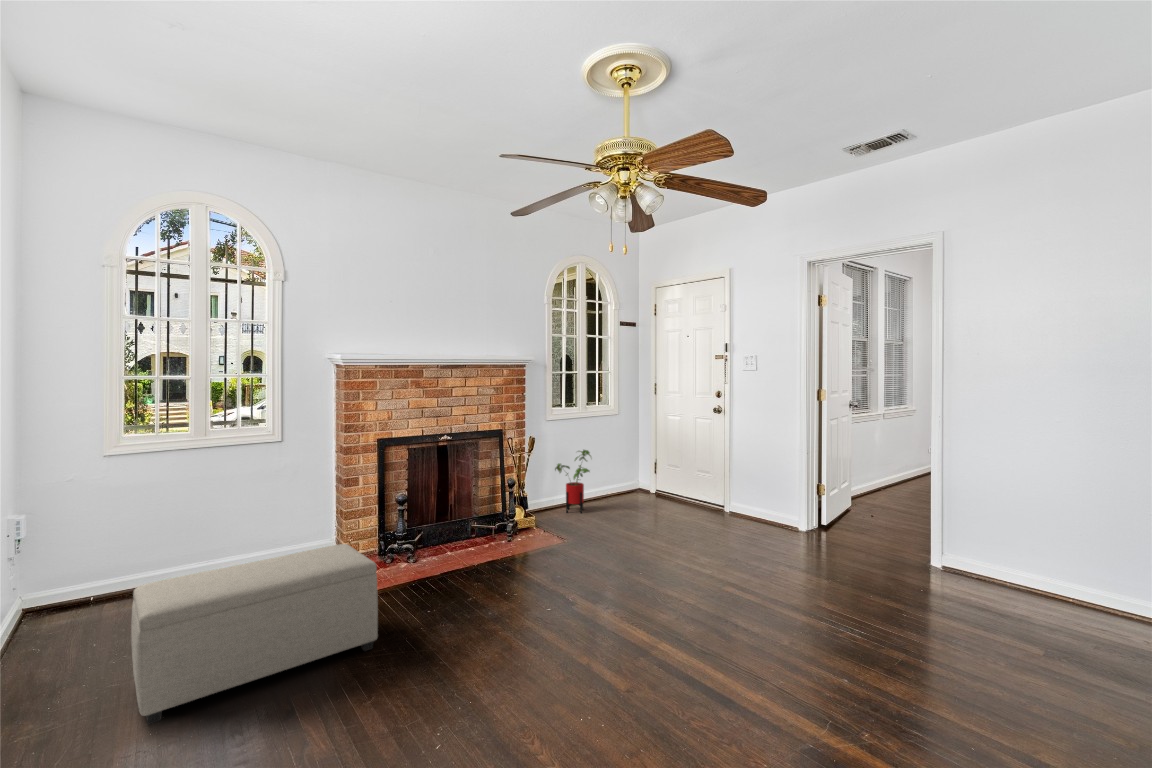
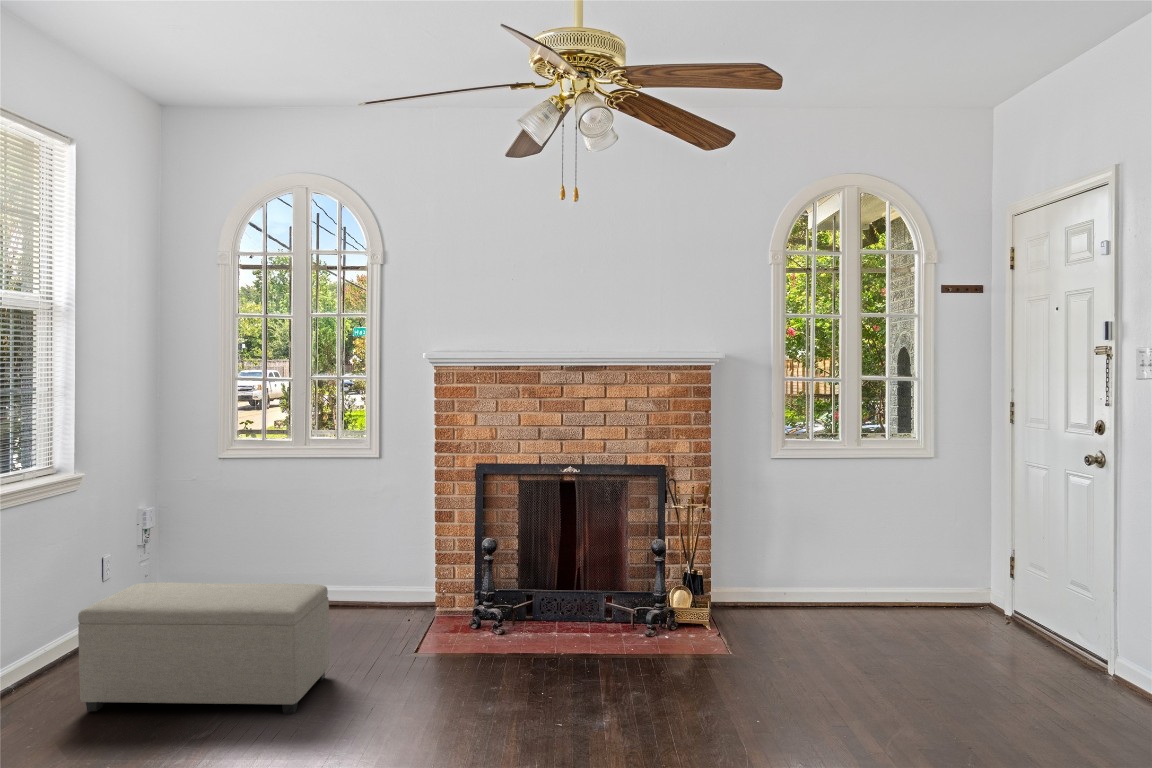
house plant: present [555,450,591,513] -> none [775,512,842,621]

